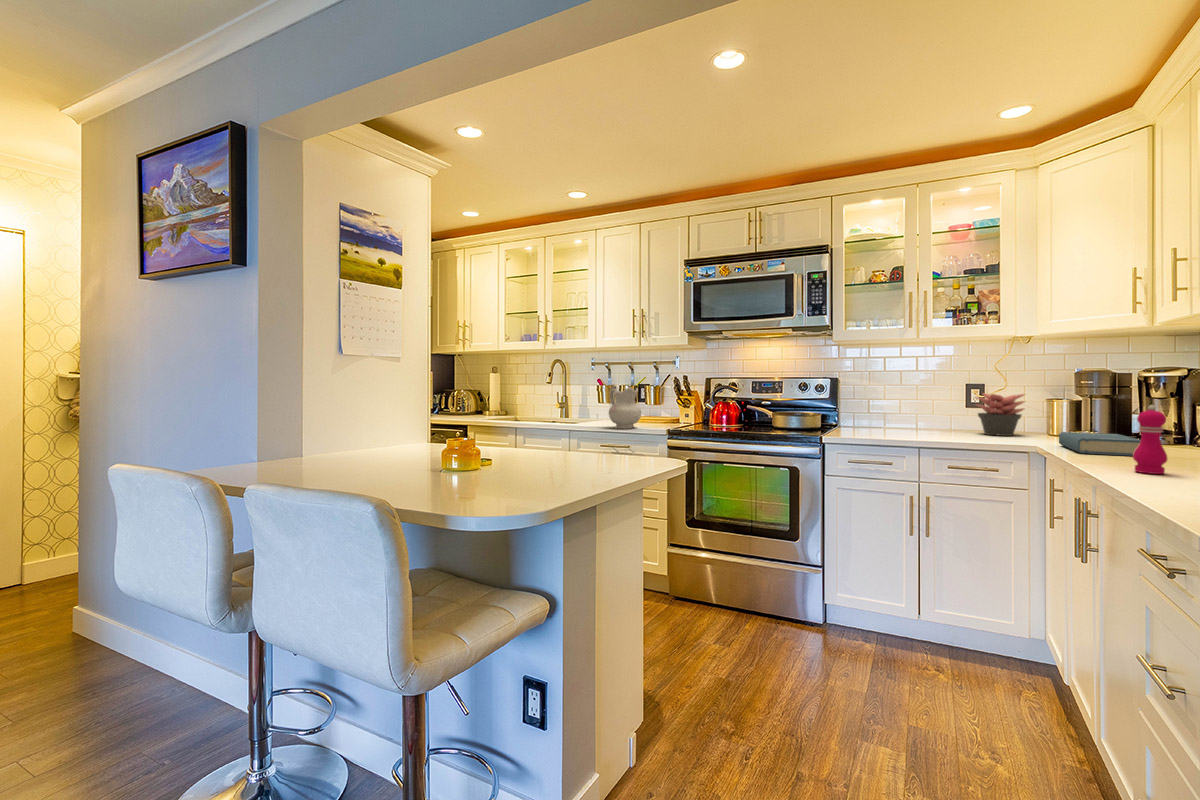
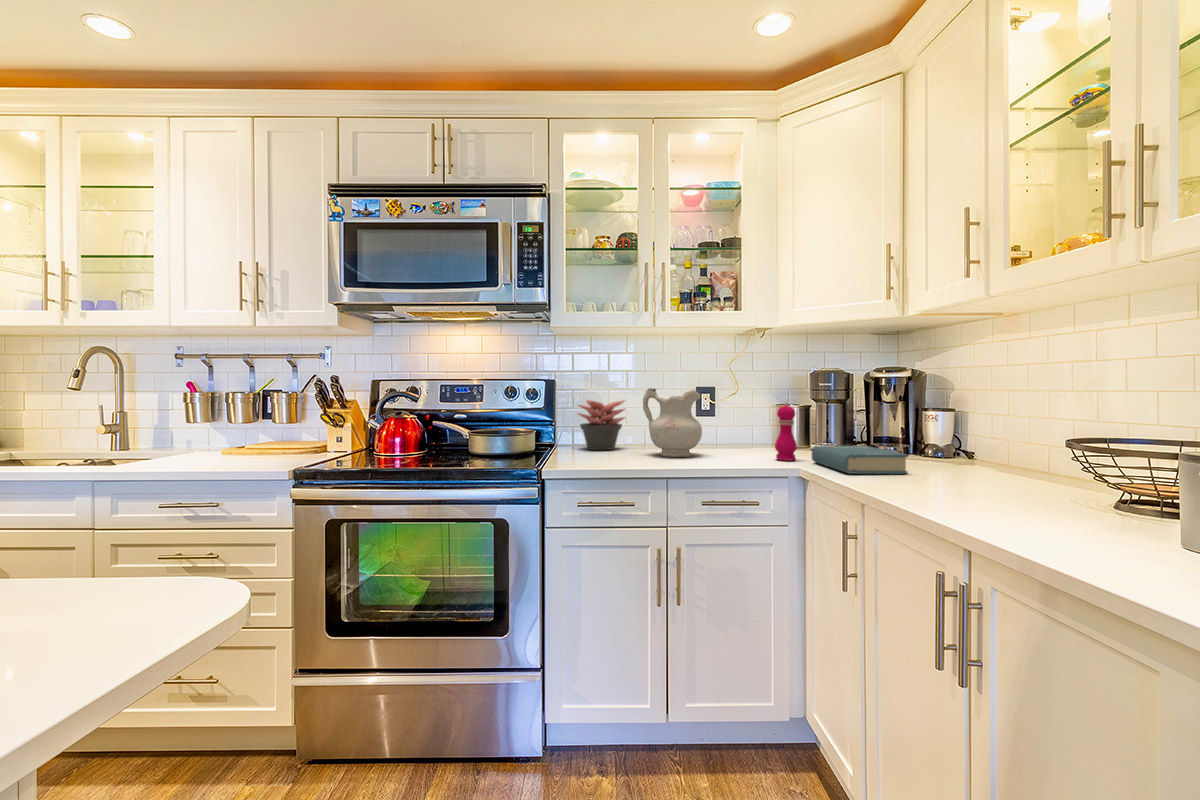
ceramic pitcher: present [609,386,641,429] -> present [643,388,702,457]
succulent plant: present [975,393,1025,436] -> present [578,400,625,450]
pepper mill: present [1133,405,1167,474] -> present [775,401,797,461]

